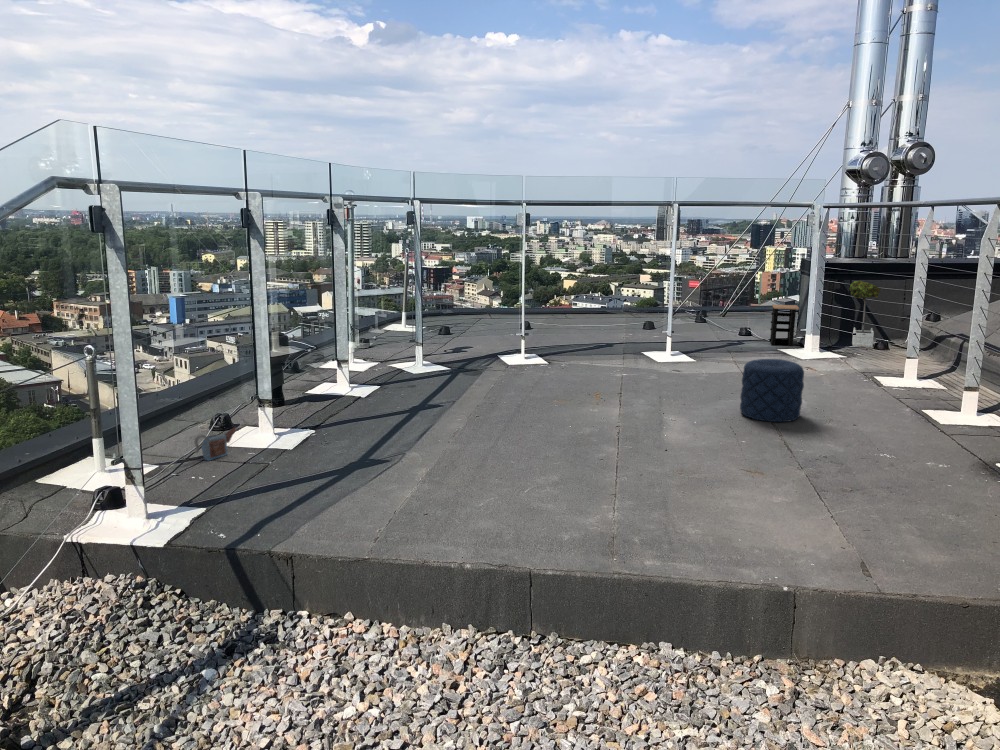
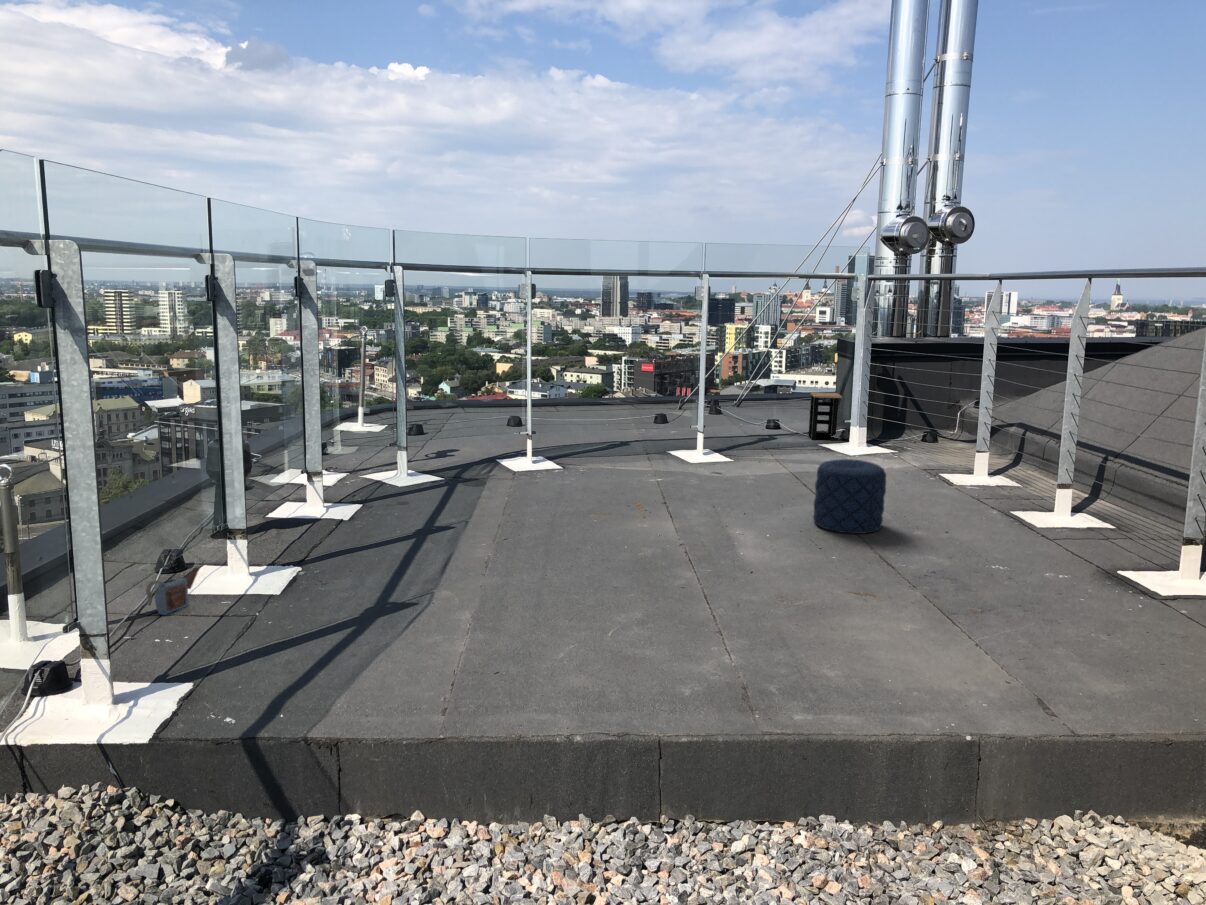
potted tree: present [849,280,880,347] -> none [894,364,928,440]

